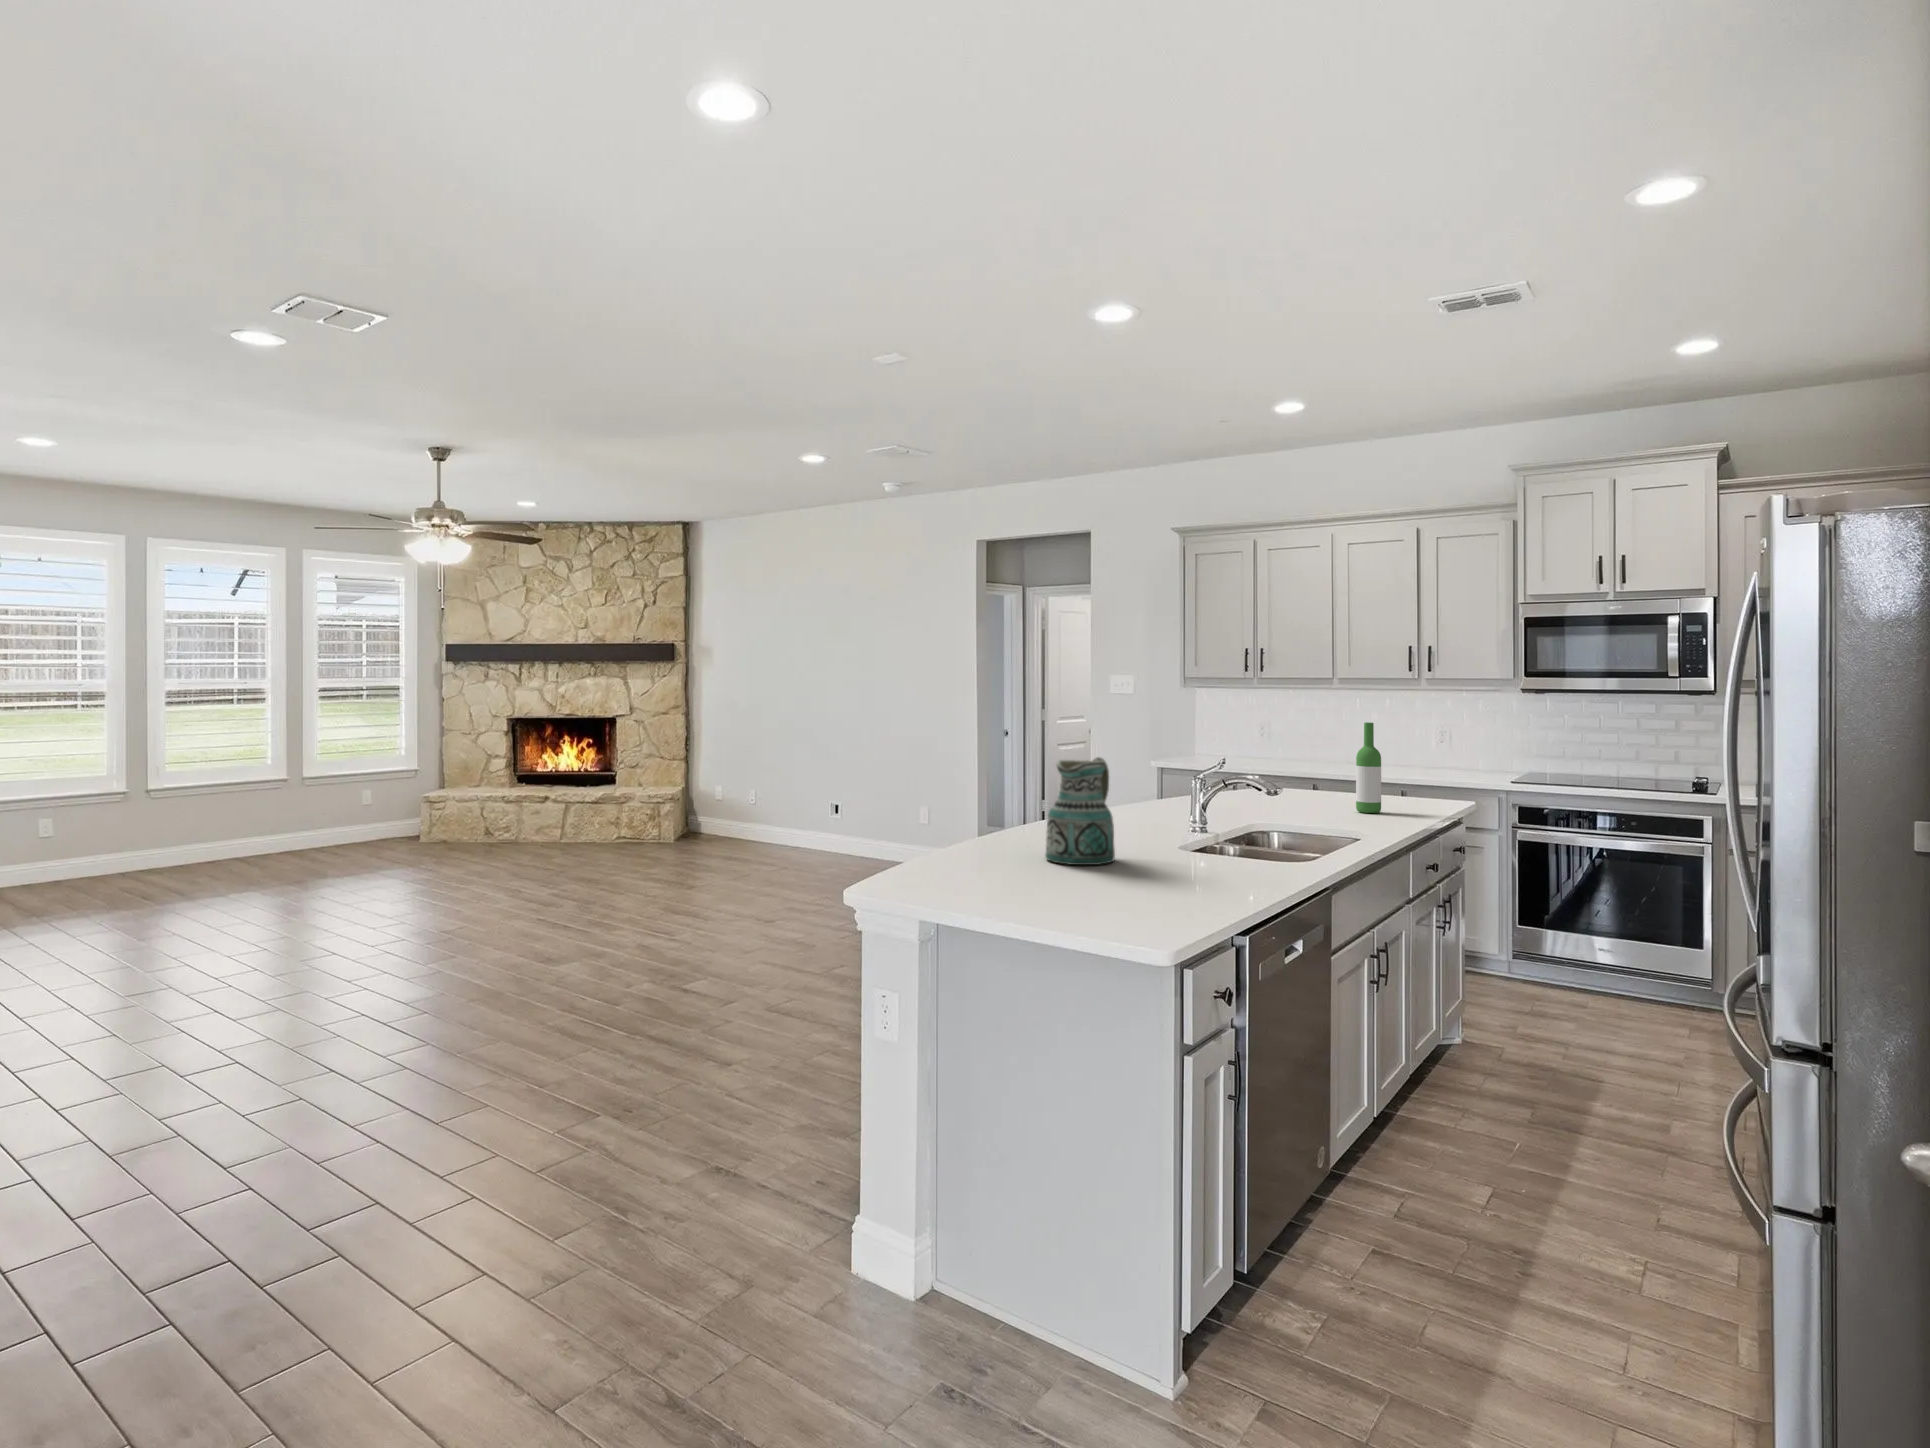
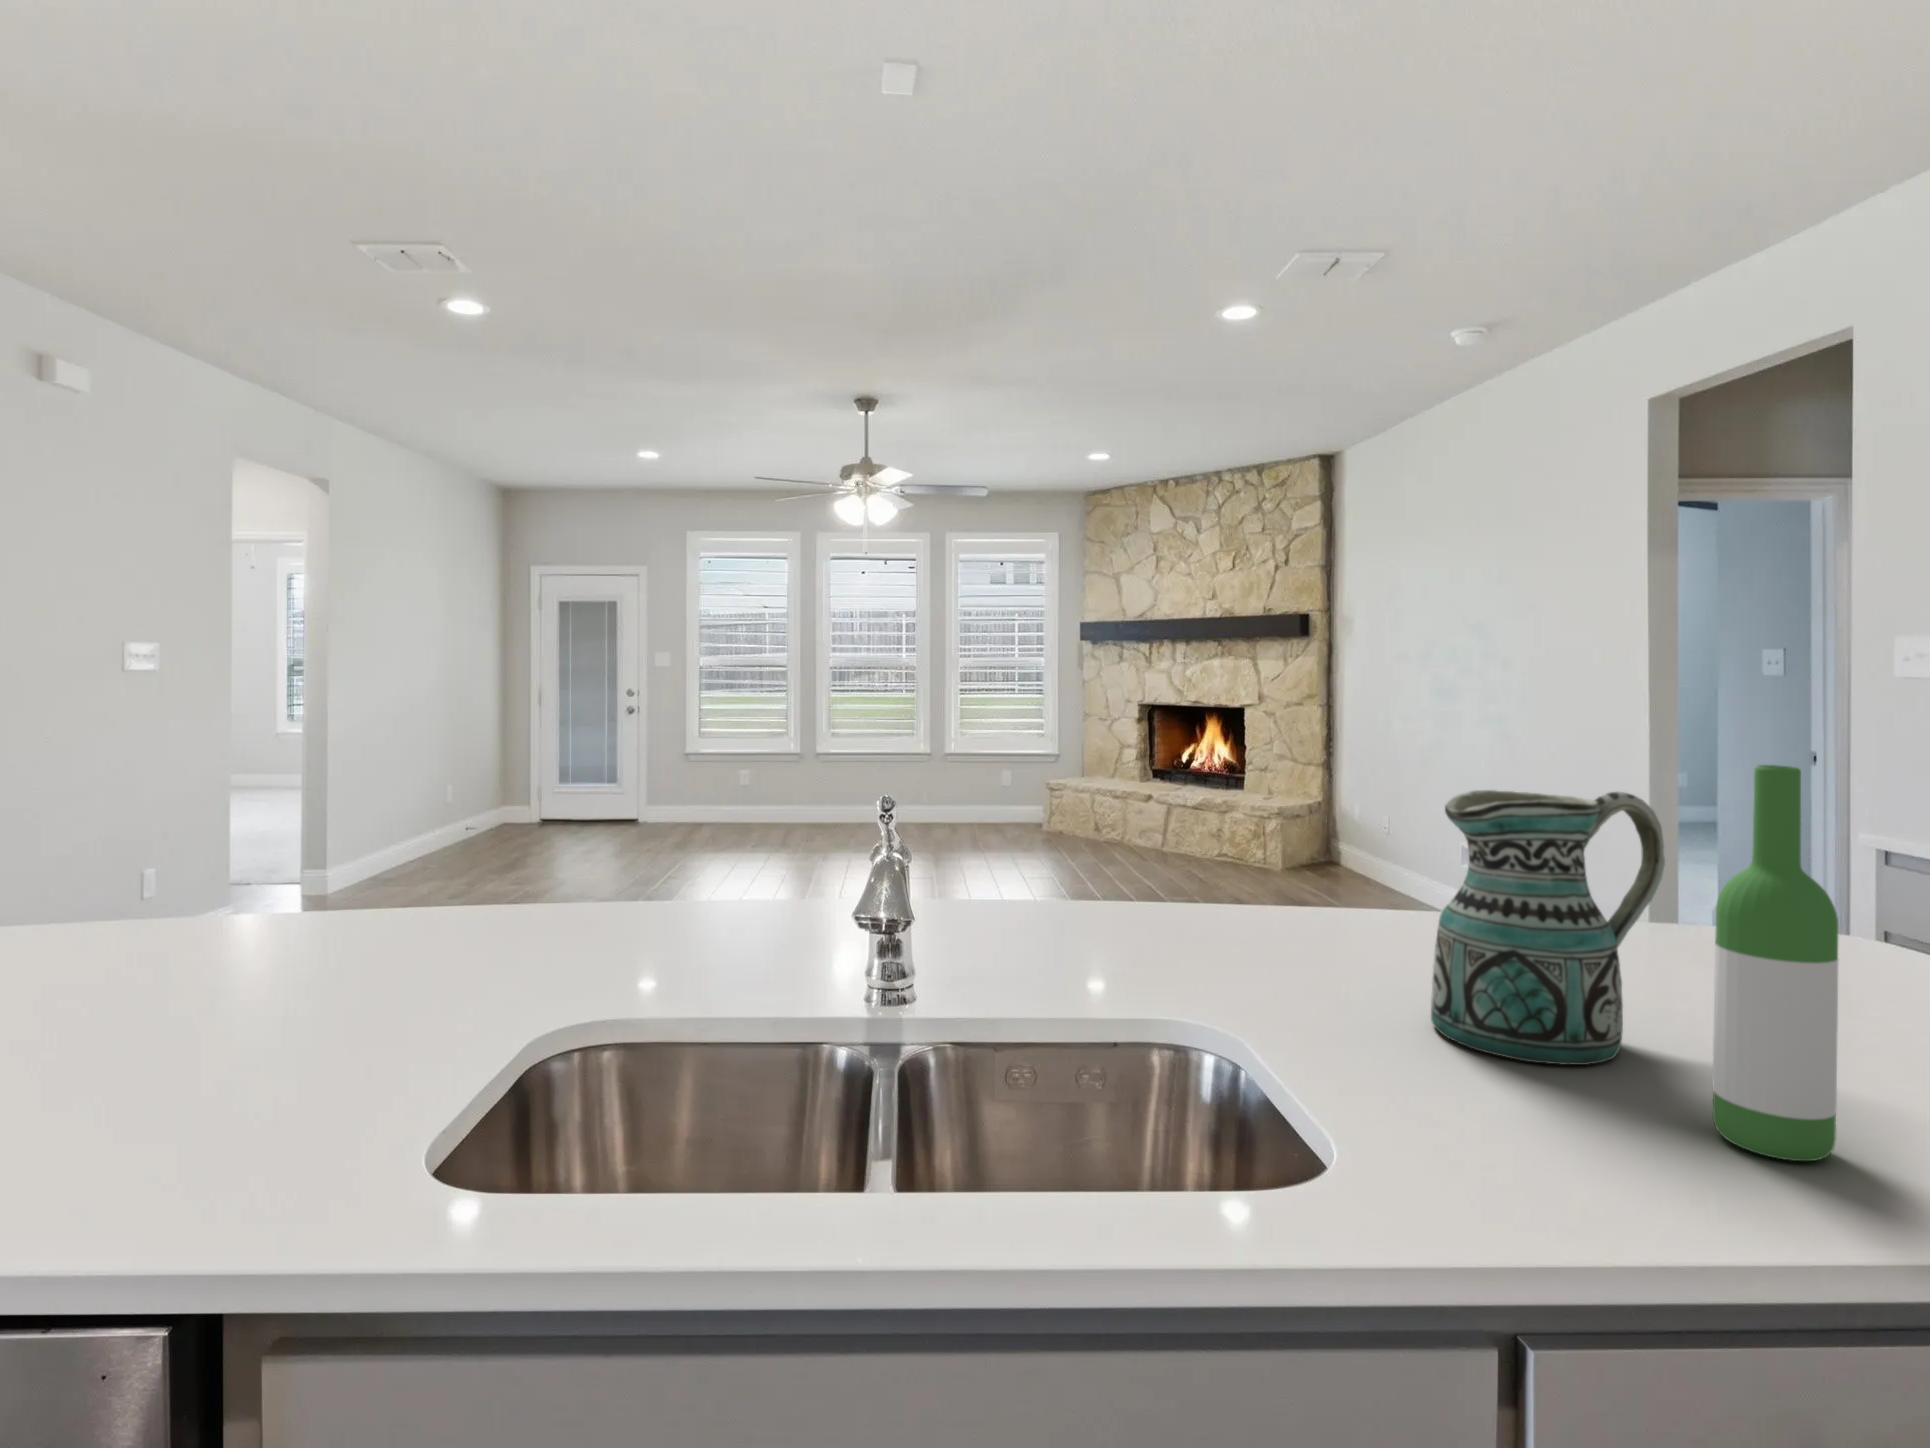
ceramic pitcher: present [1046,757,1115,865] -> present [1431,790,1665,1065]

